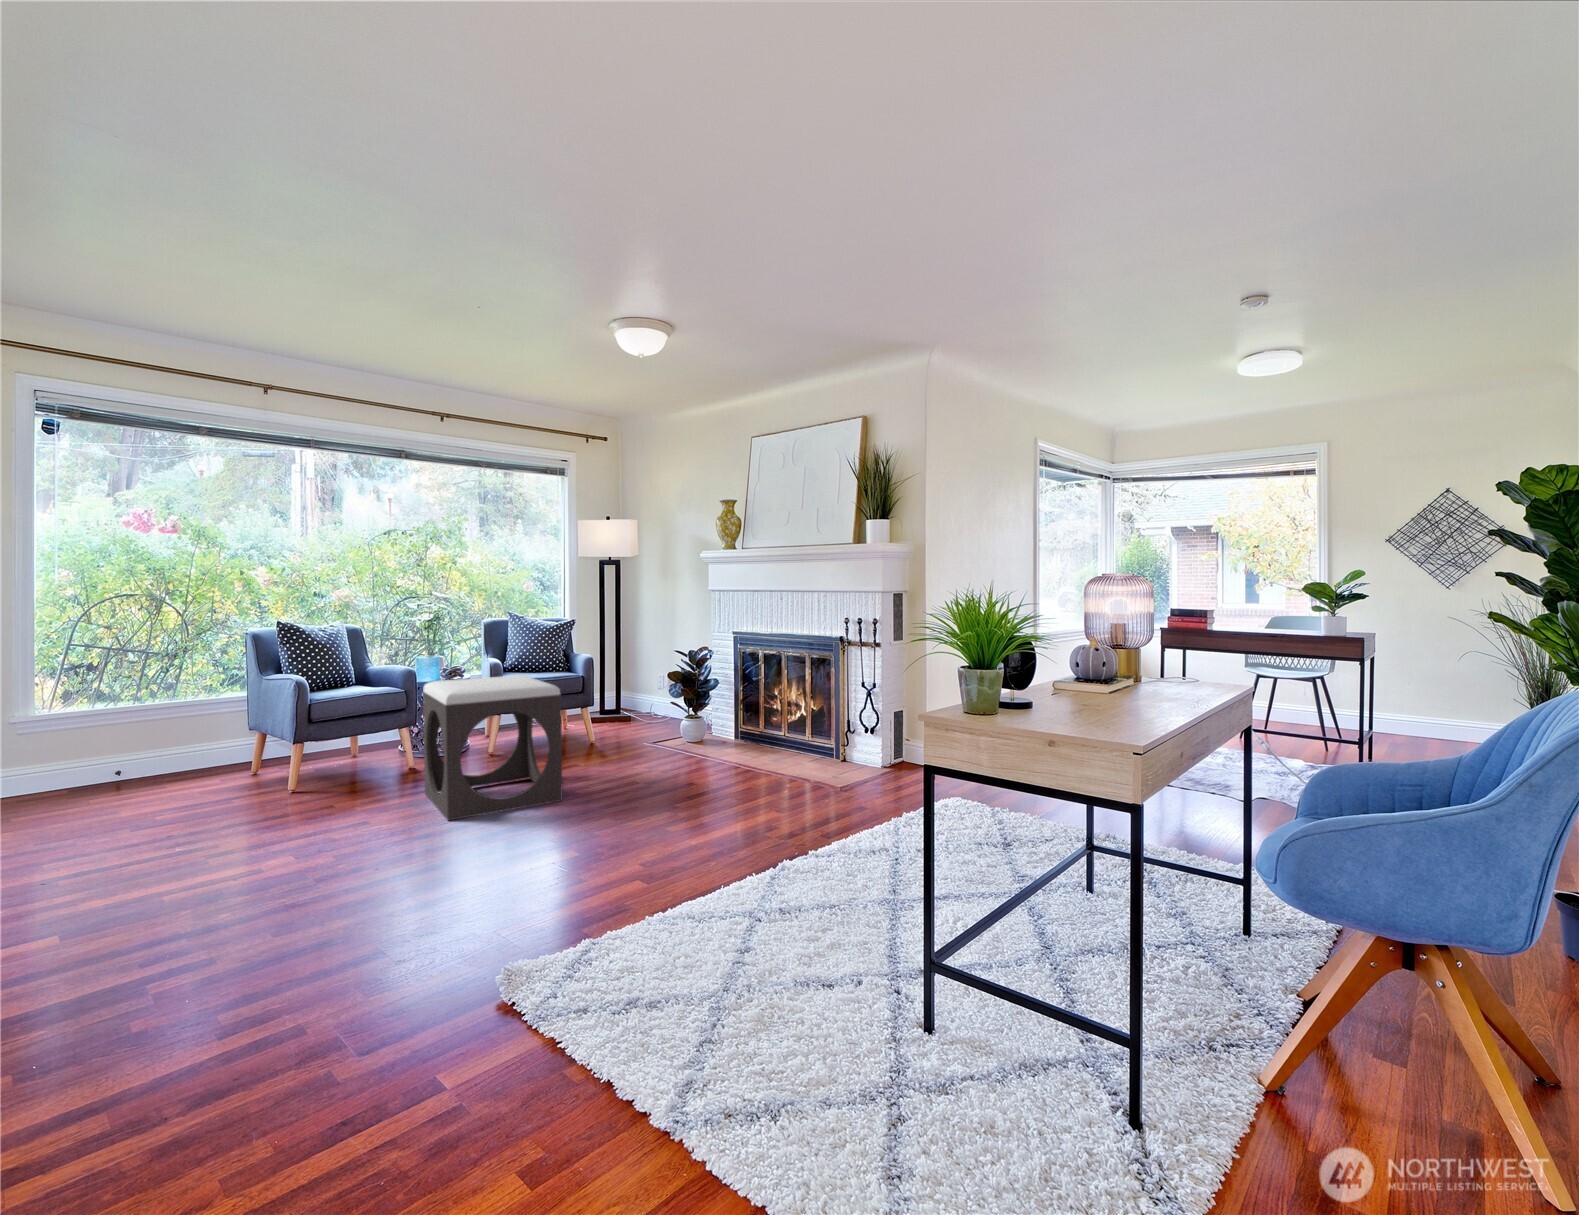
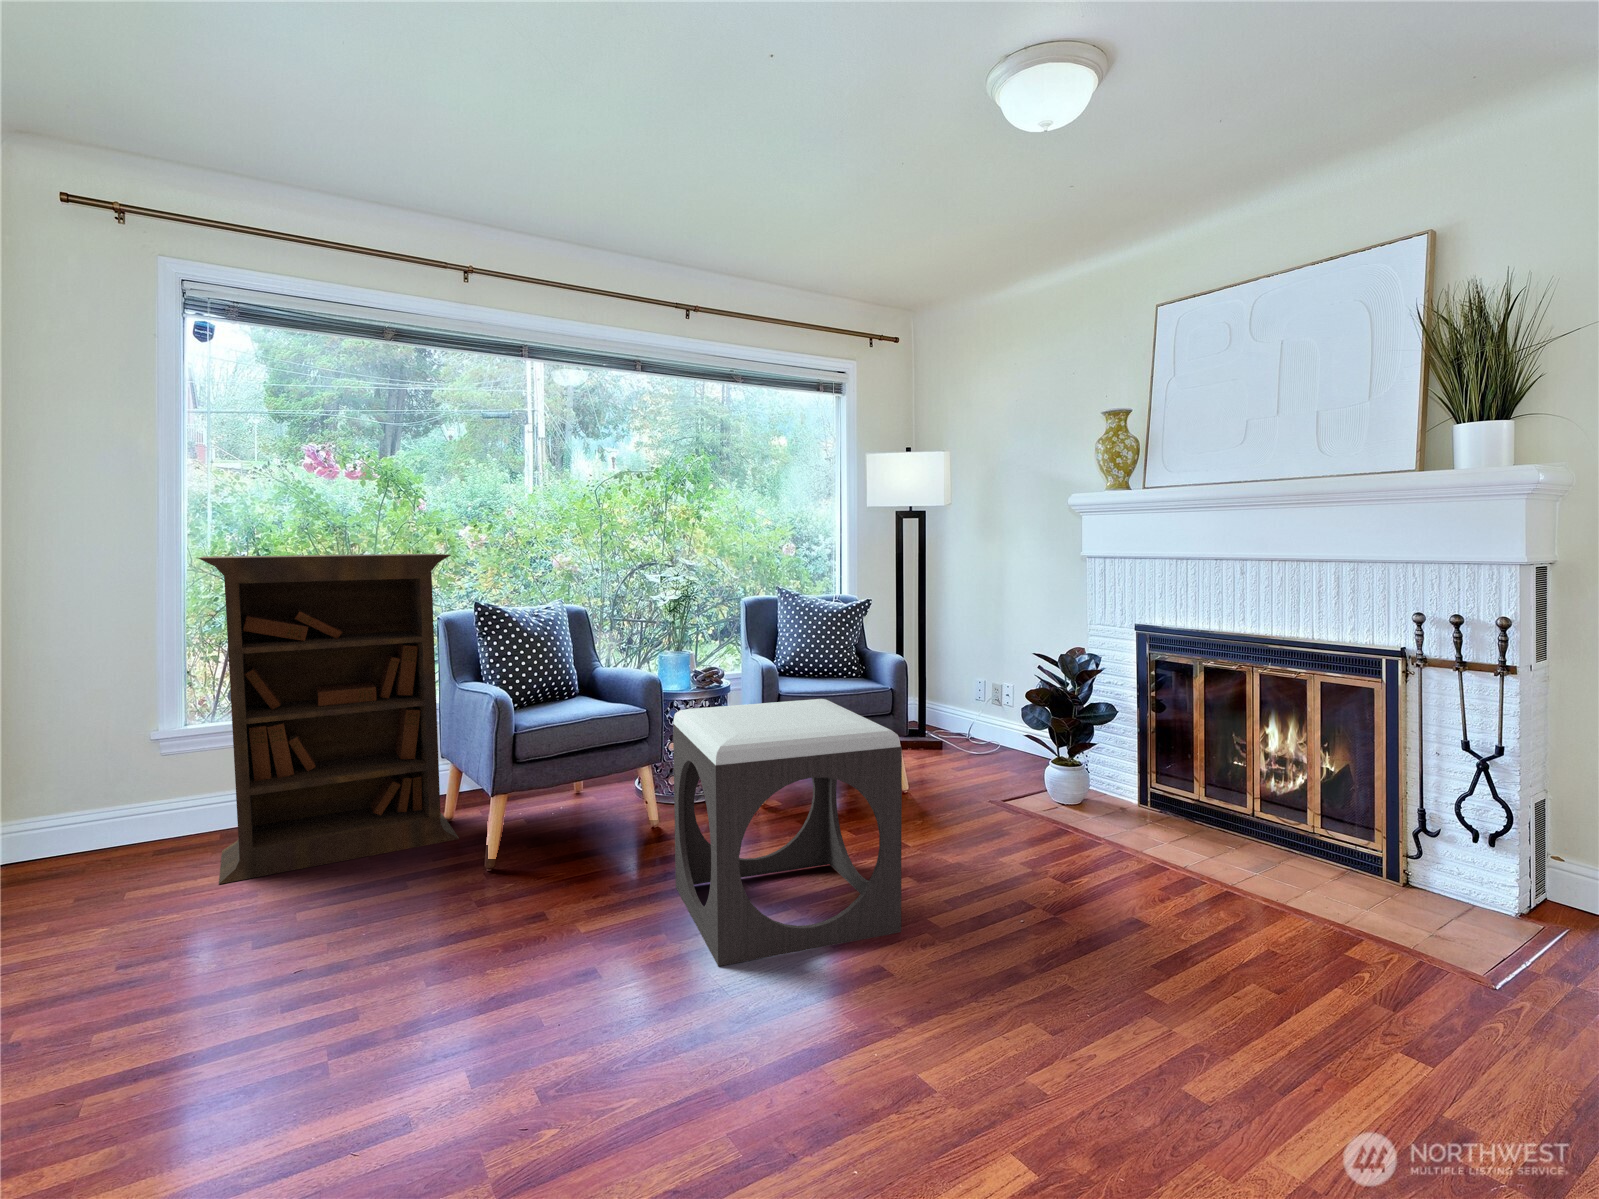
bookcase: none [56,587,264,818] -> present [198,554,459,884]

